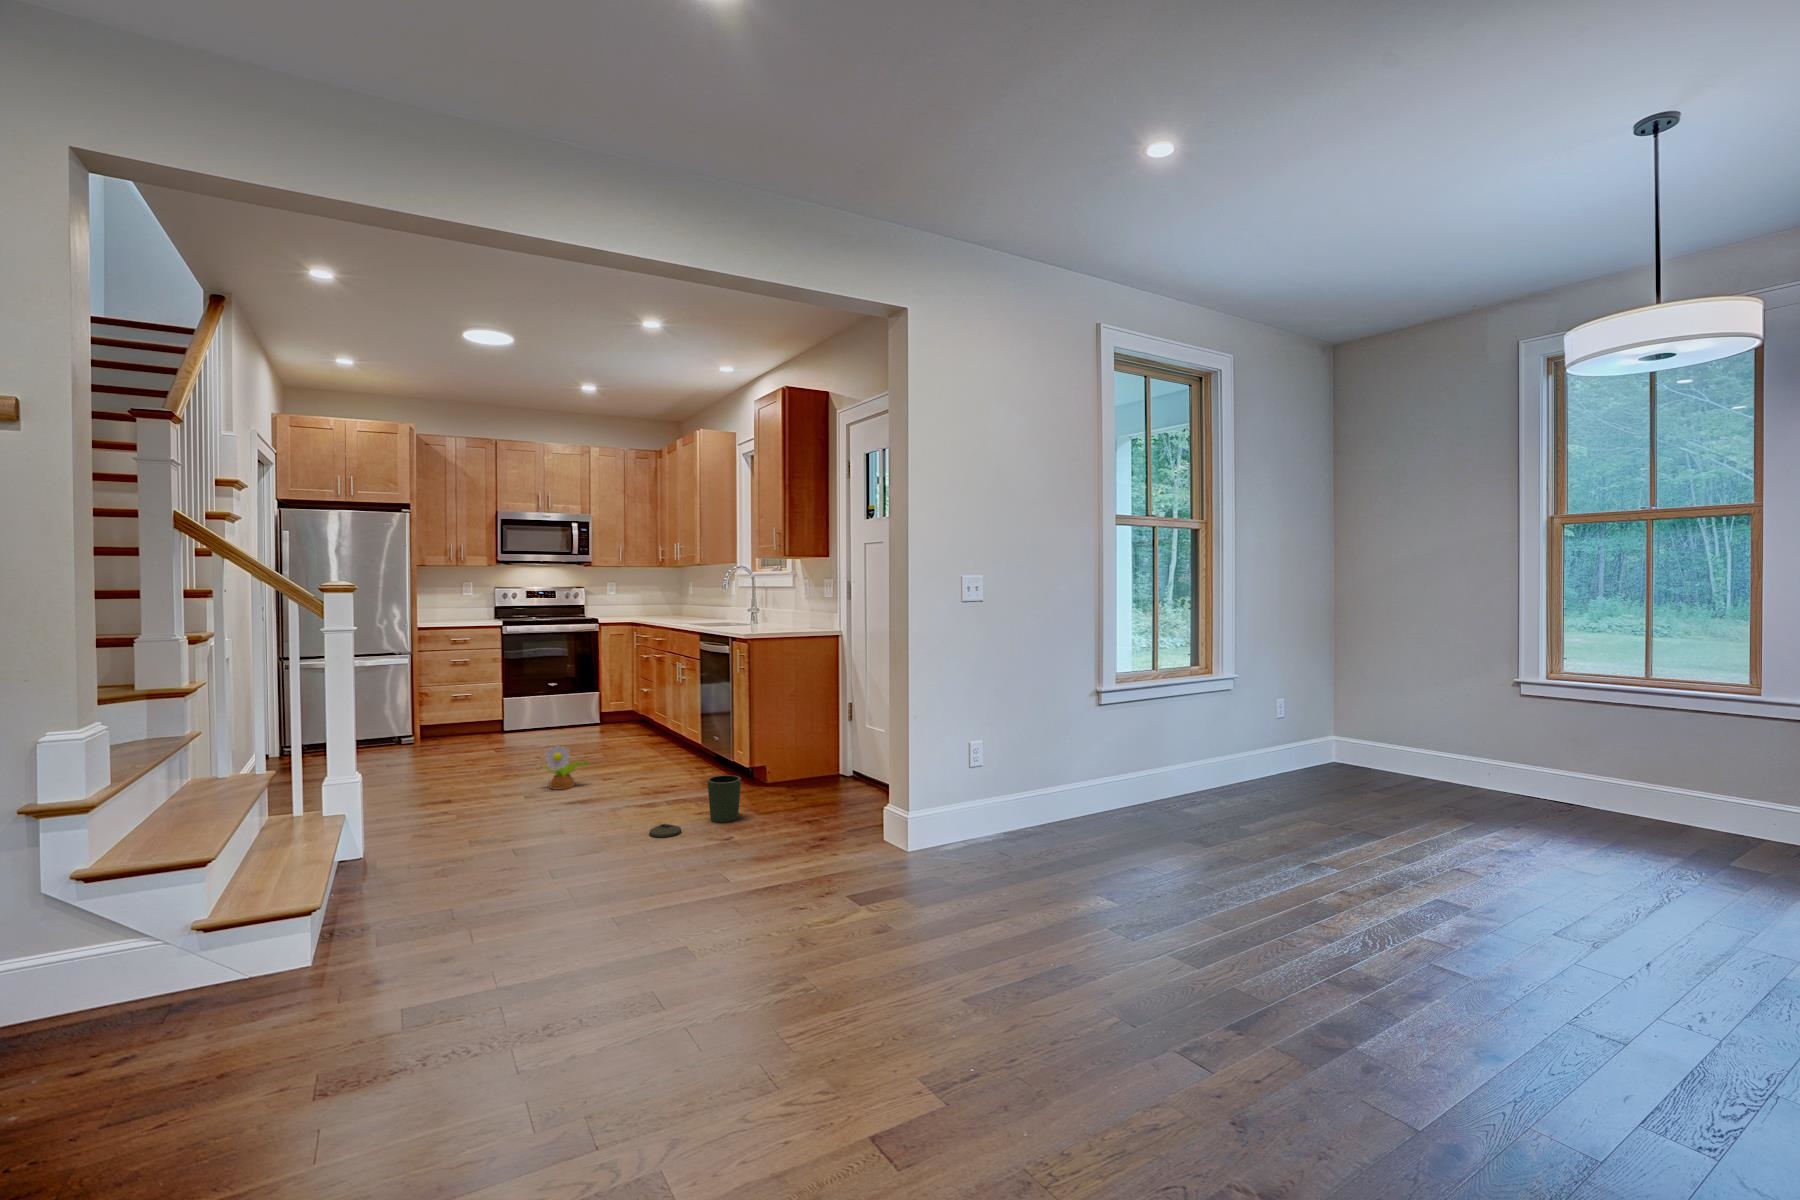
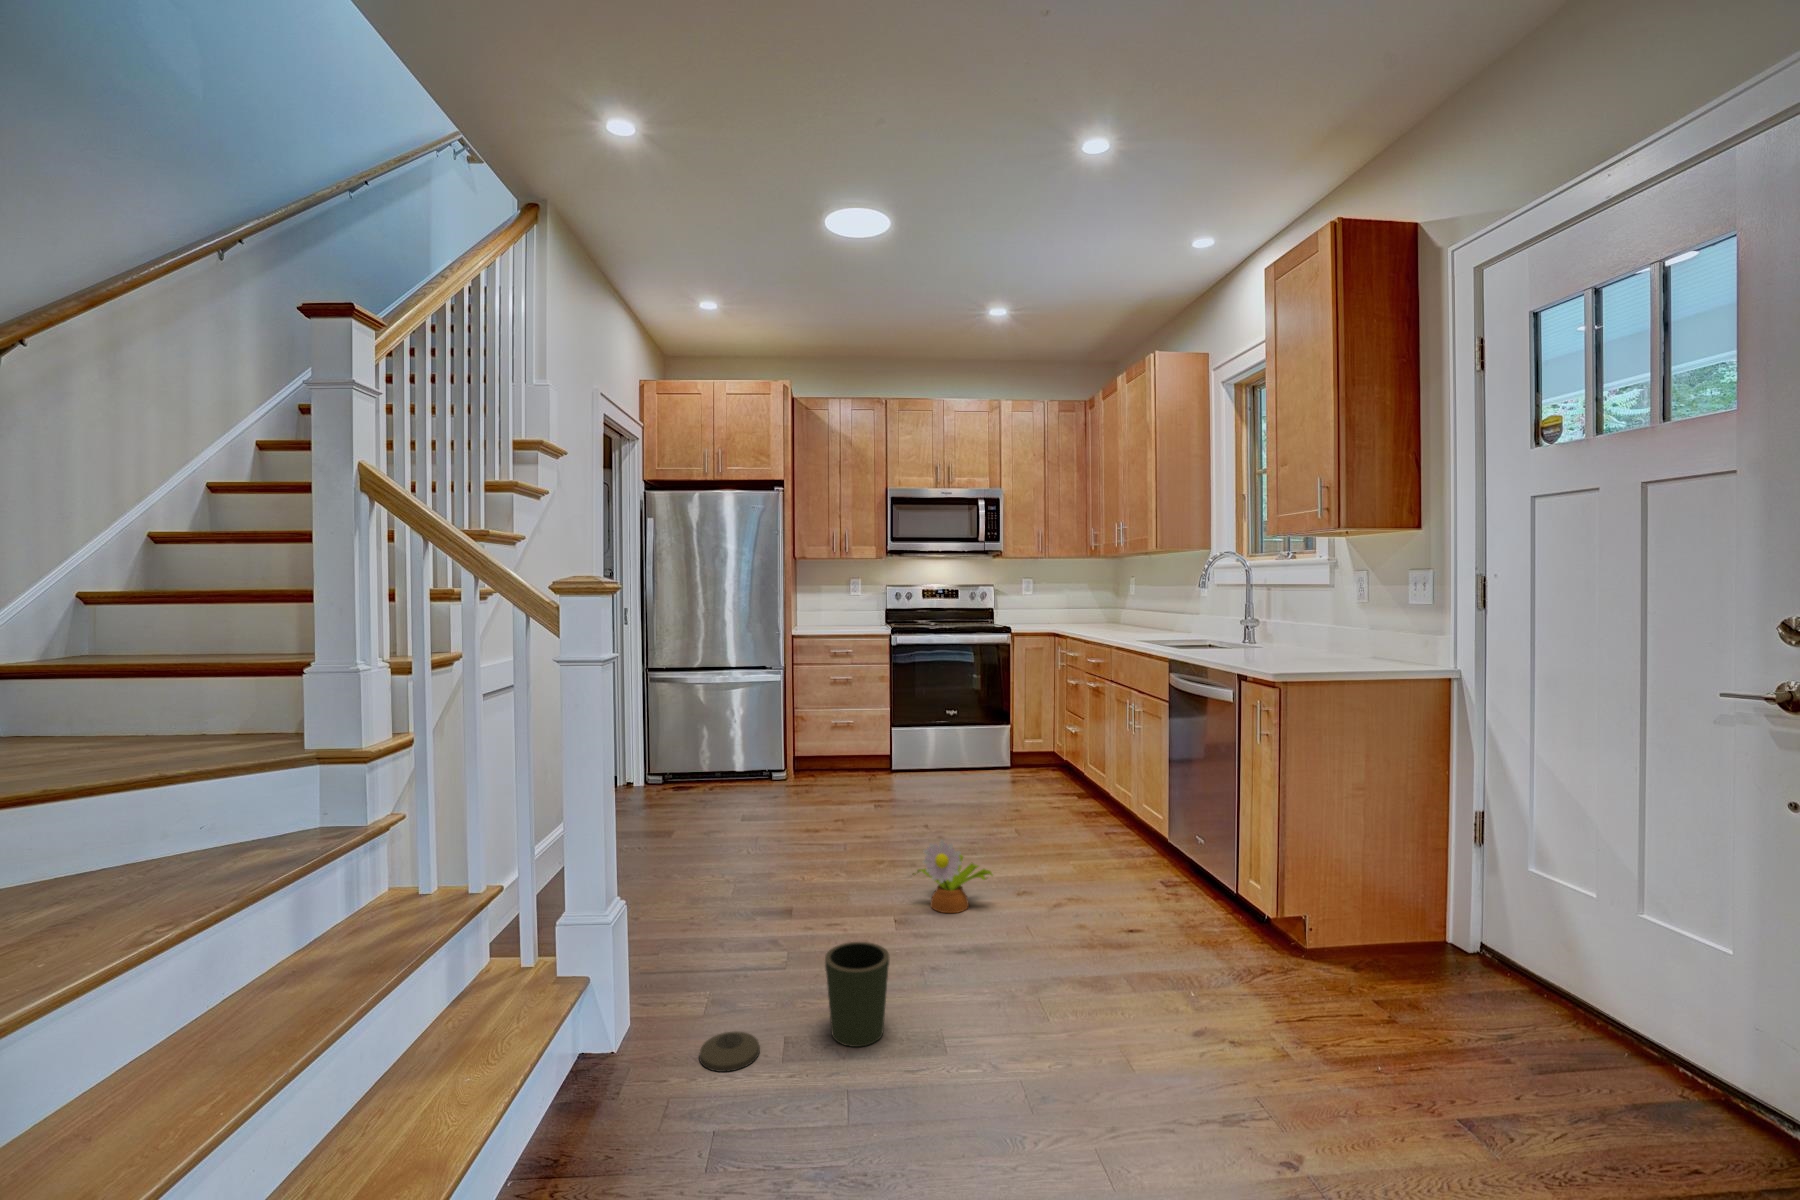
trash can: present [649,775,741,838] -> present [699,942,889,1072]

